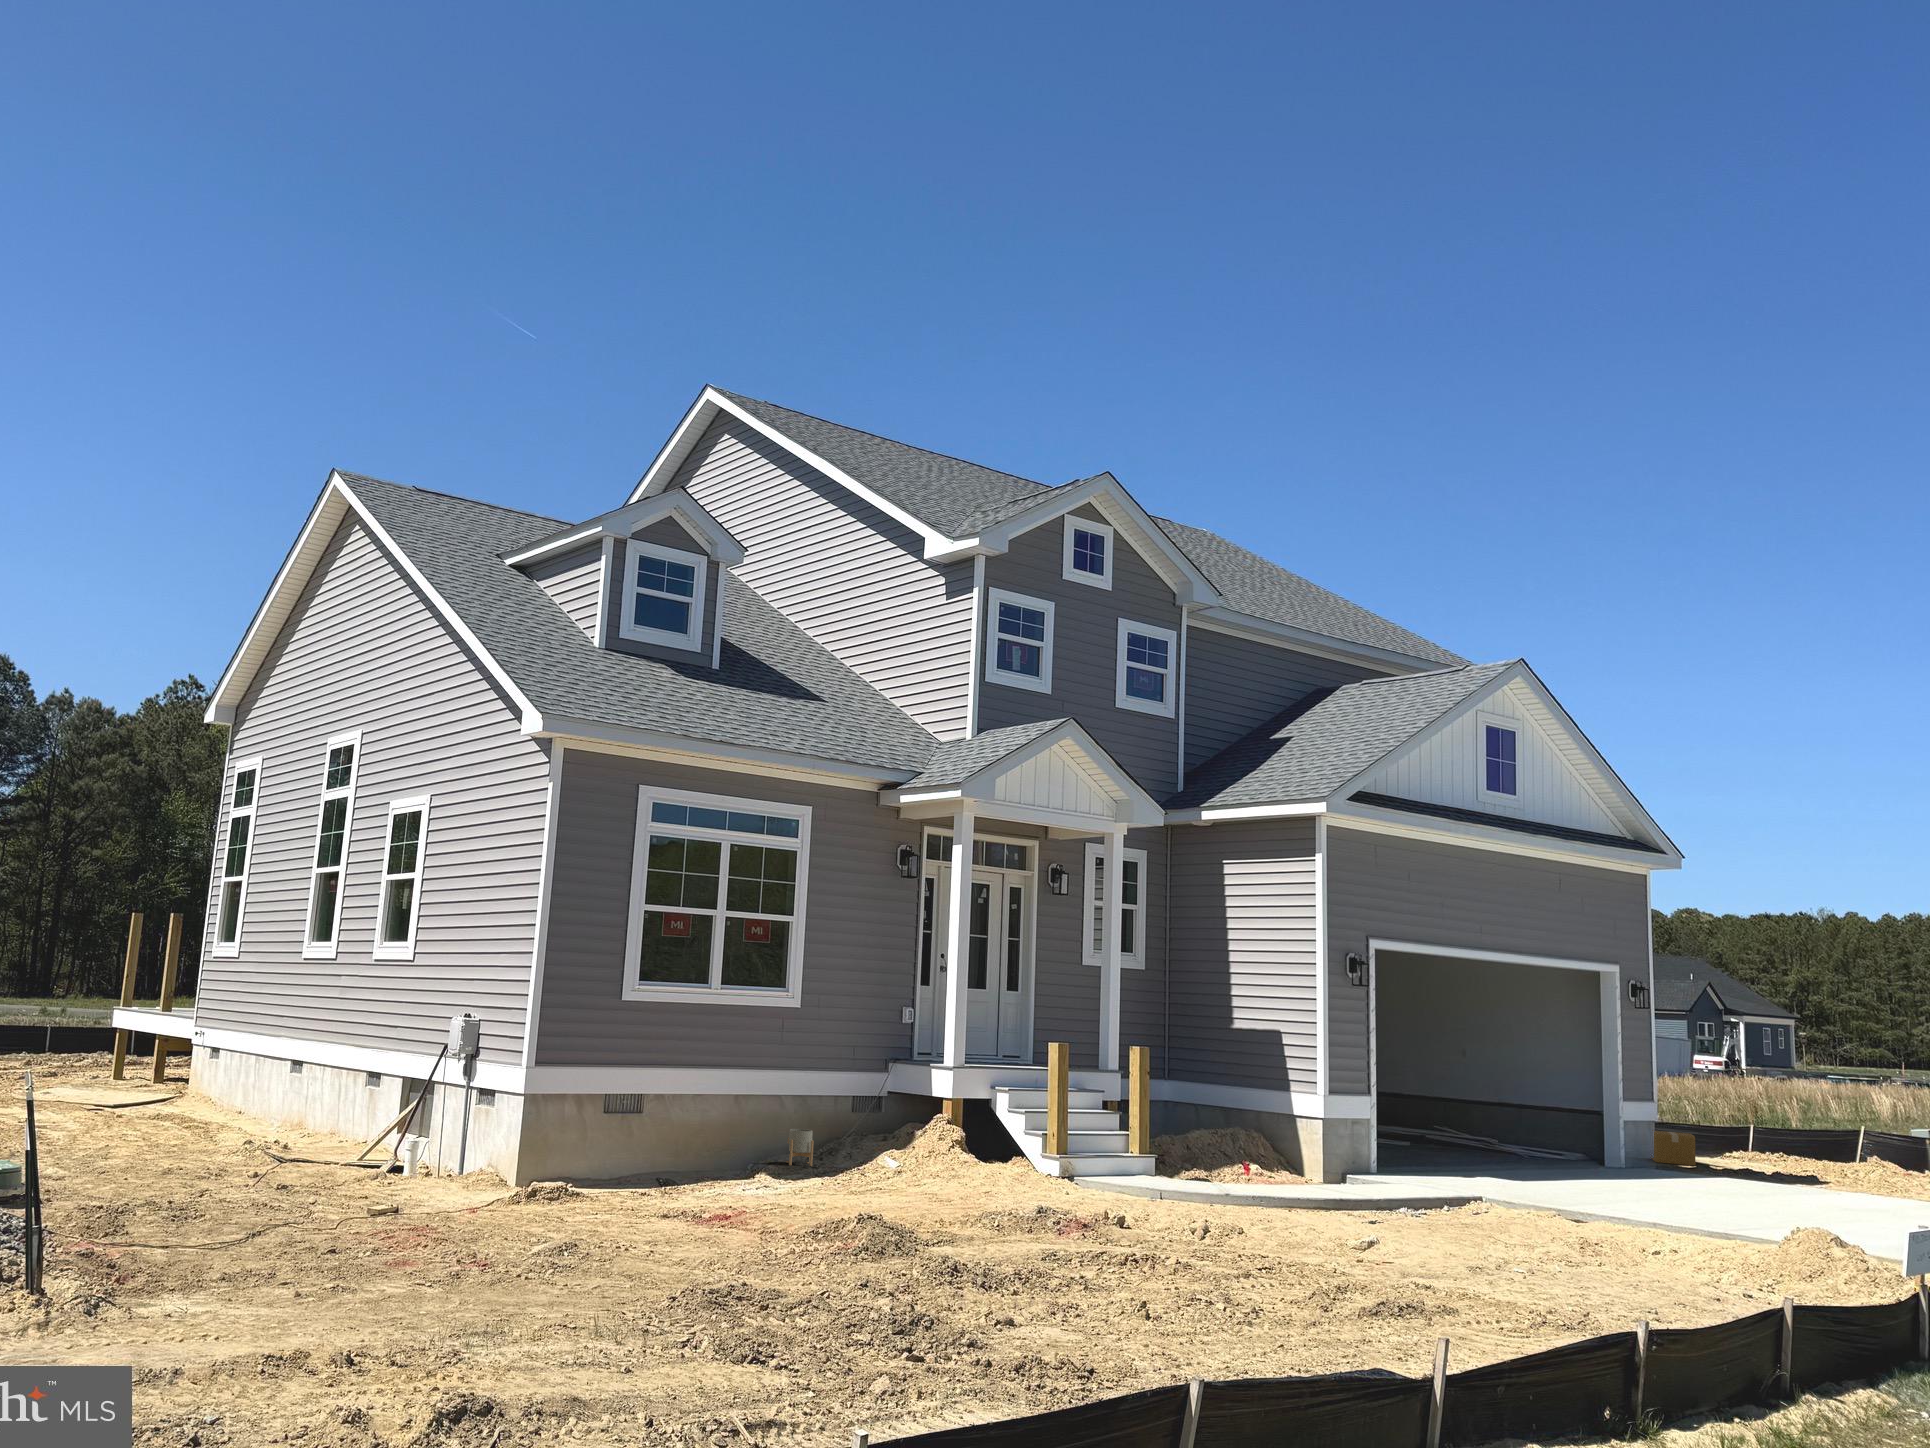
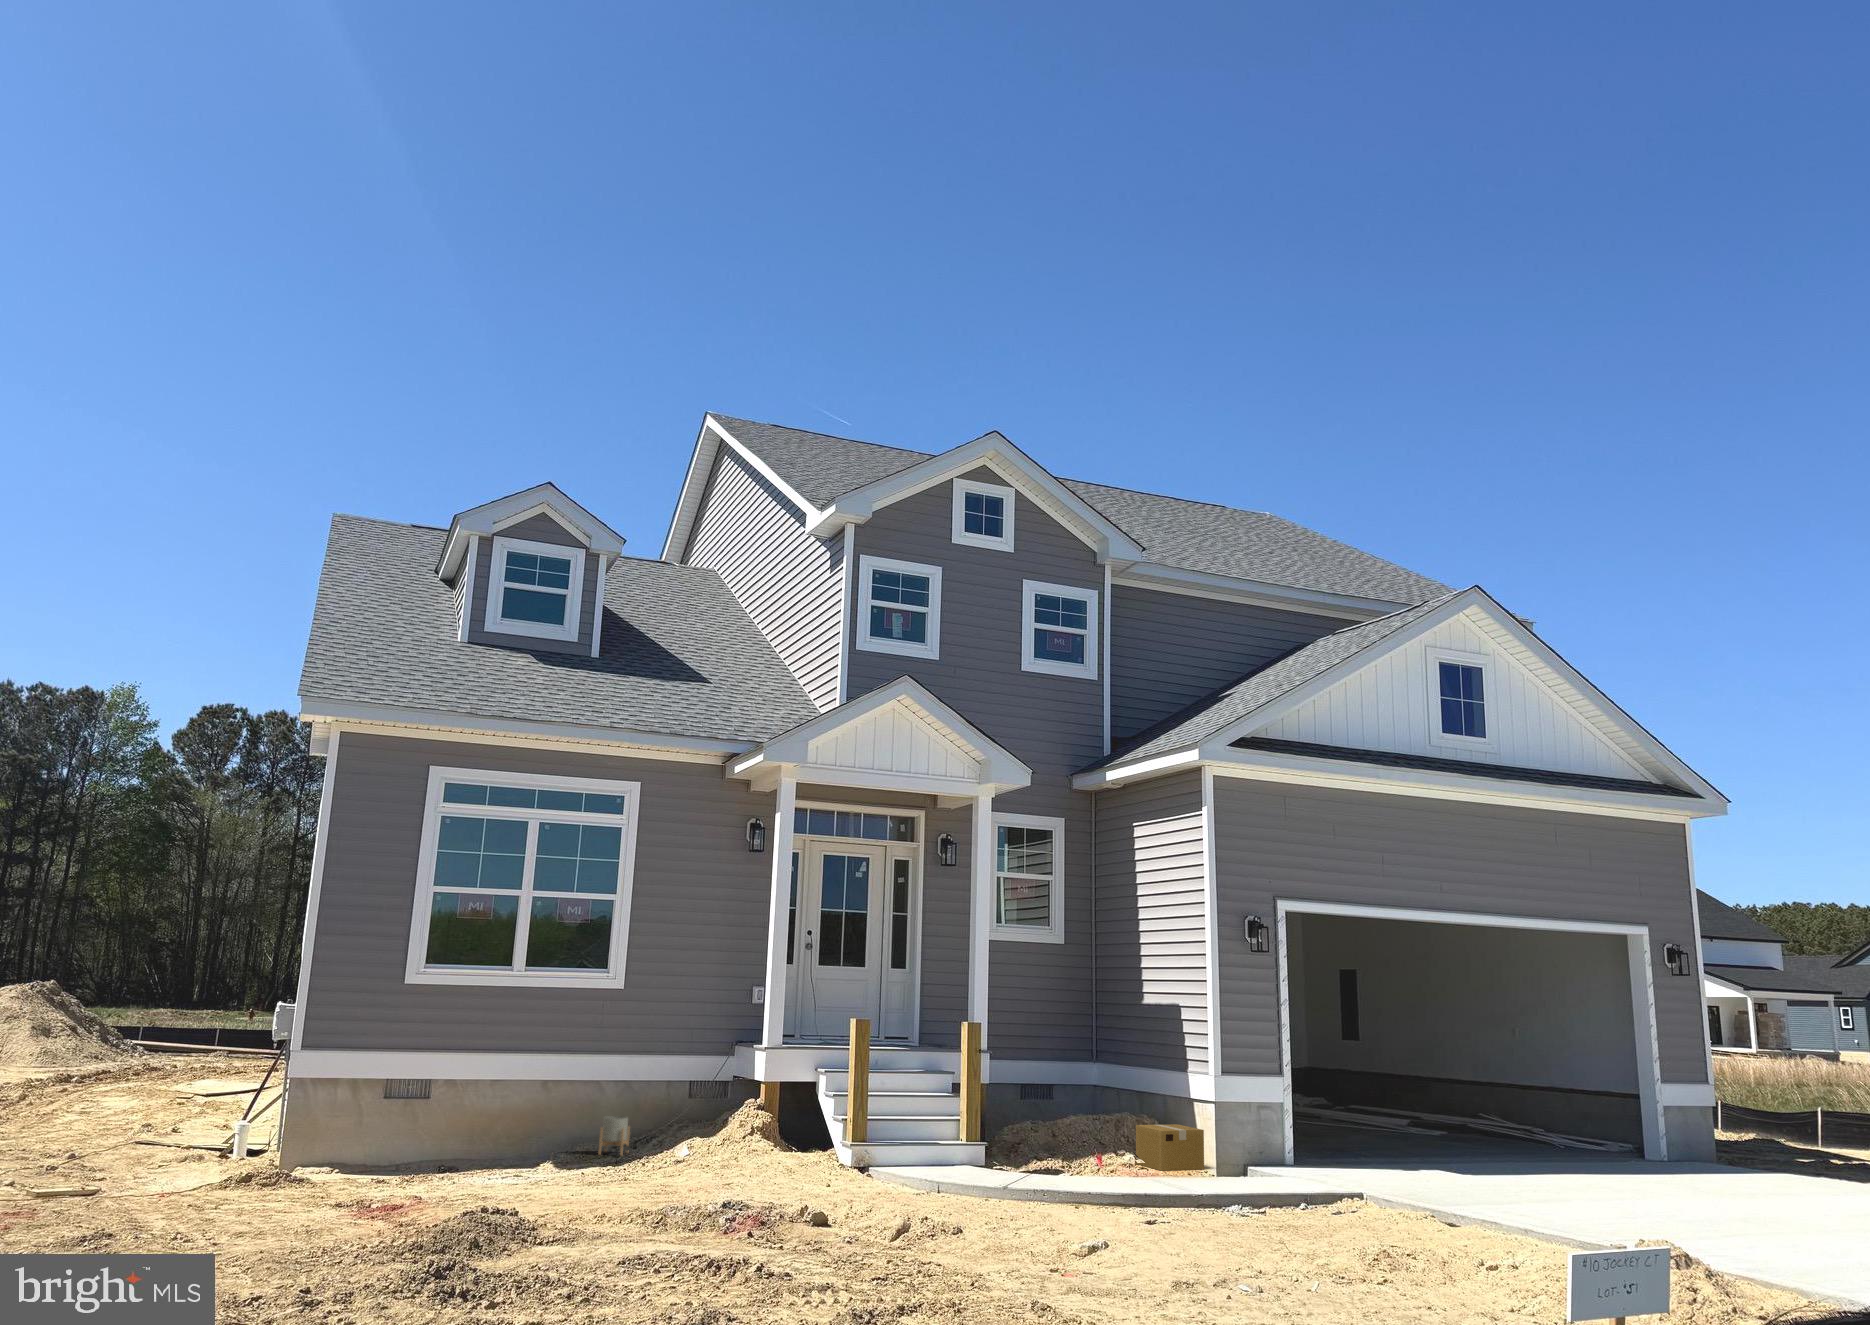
cardboard box: present [1651,1130,1696,1165] -> present [1136,1124,1204,1171]

